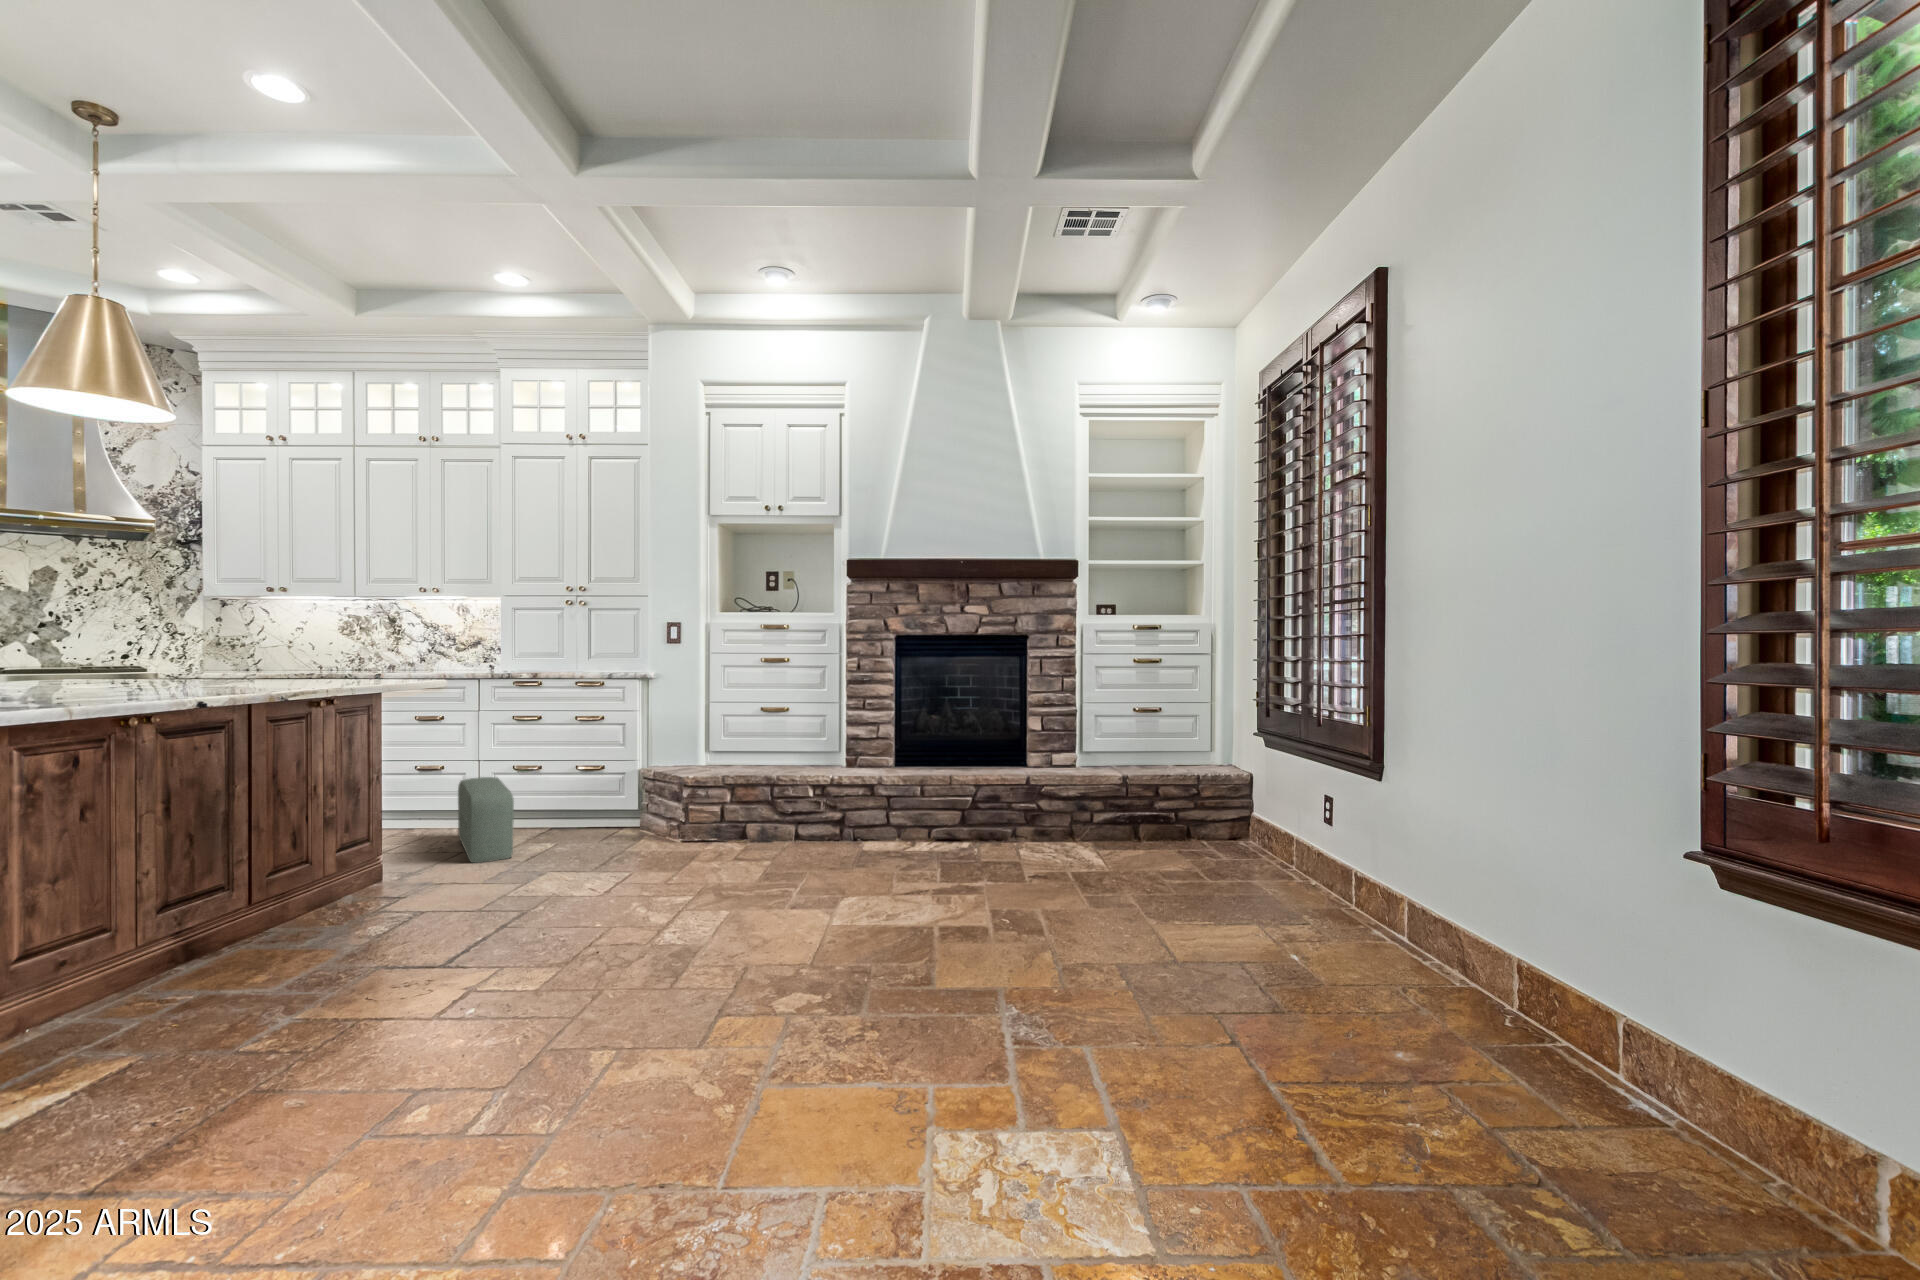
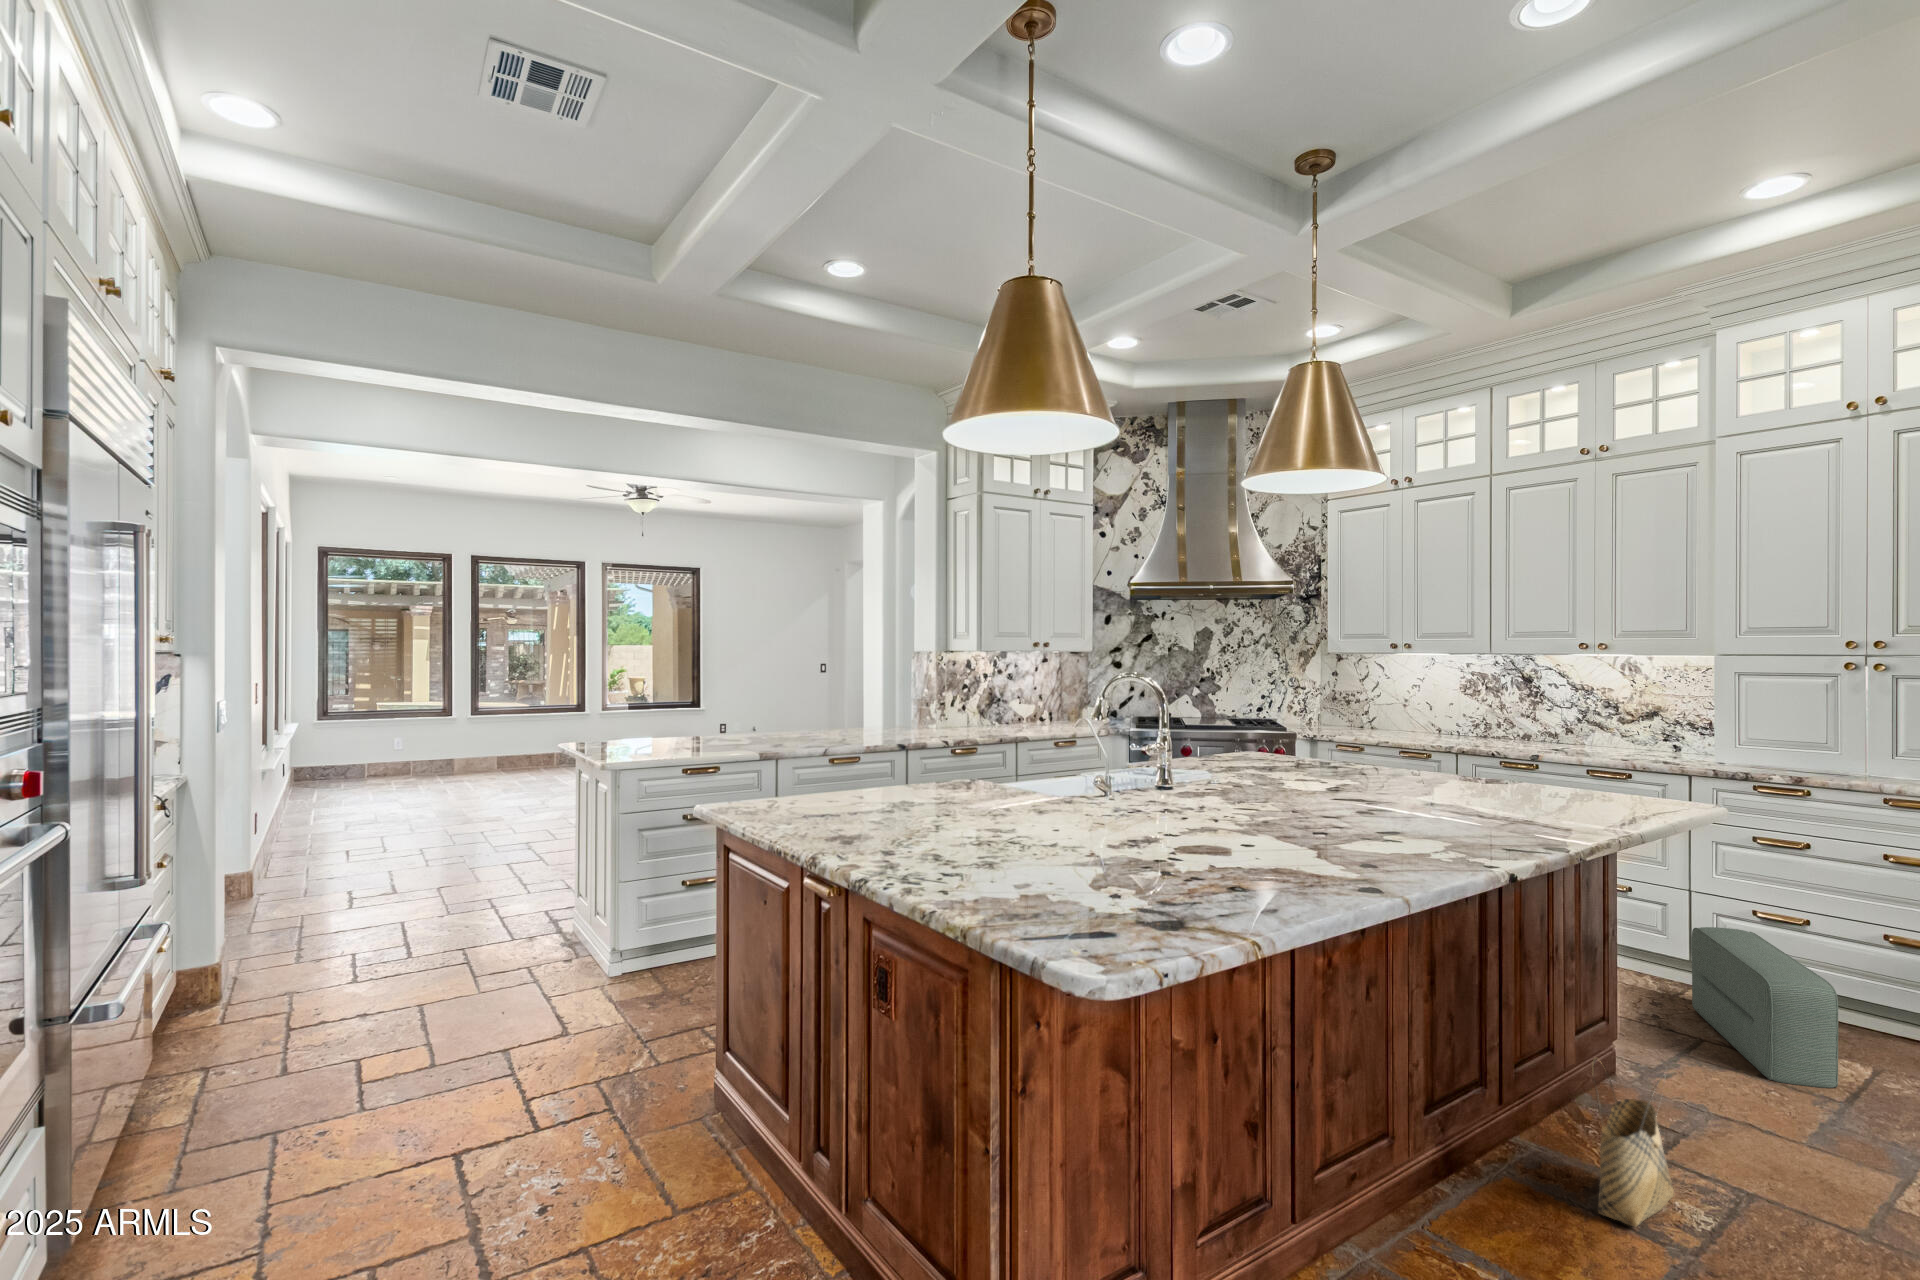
woven basket: none [244,843,319,955] -> present [1592,1057,1674,1227]

